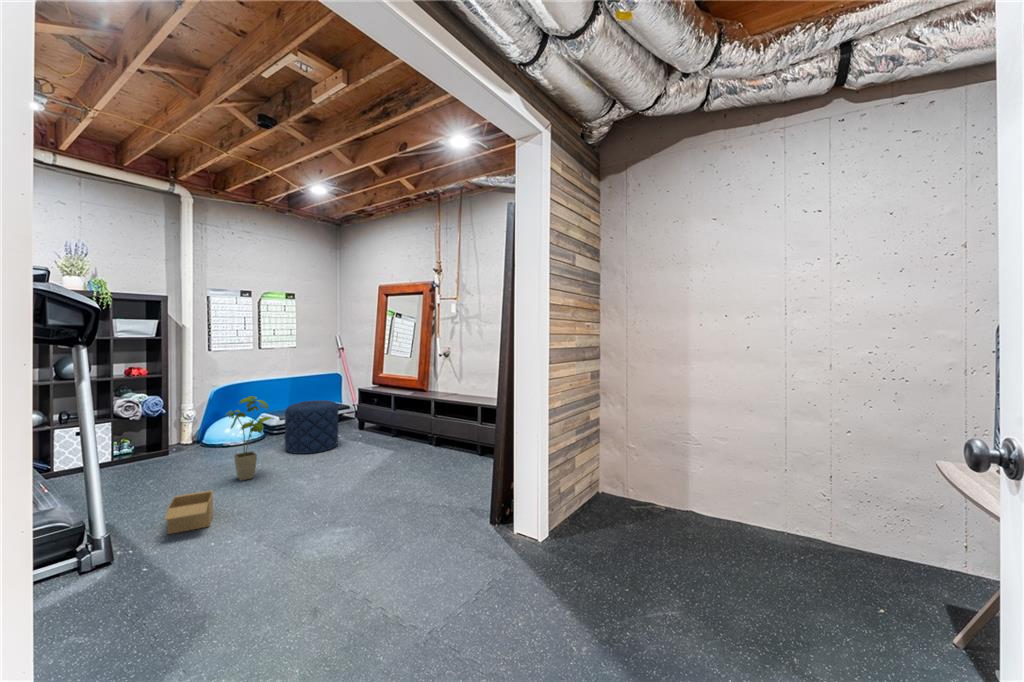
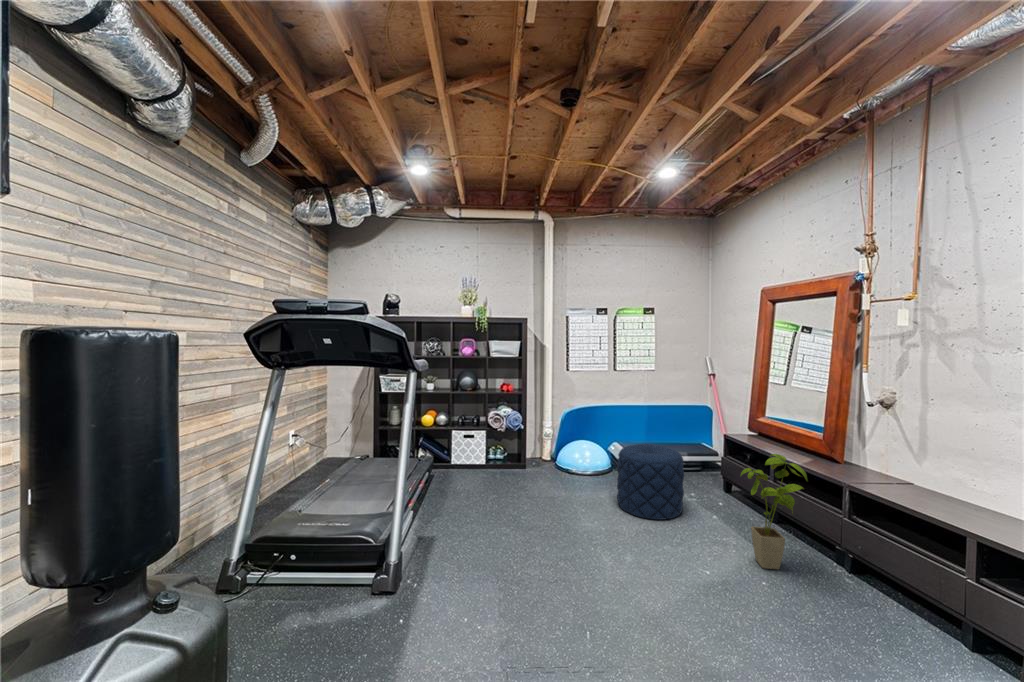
house plant: present [226,396,271,481] -> present [741,454,808,569]
cardboard box: present [165,490,213,534] -> none [433,544,501,605]

